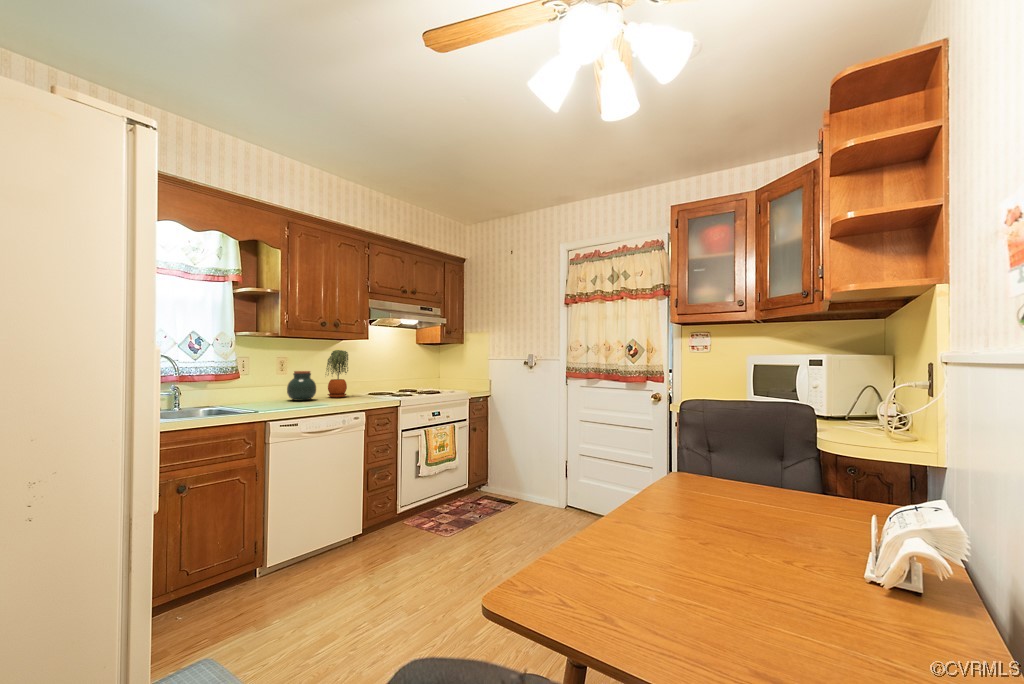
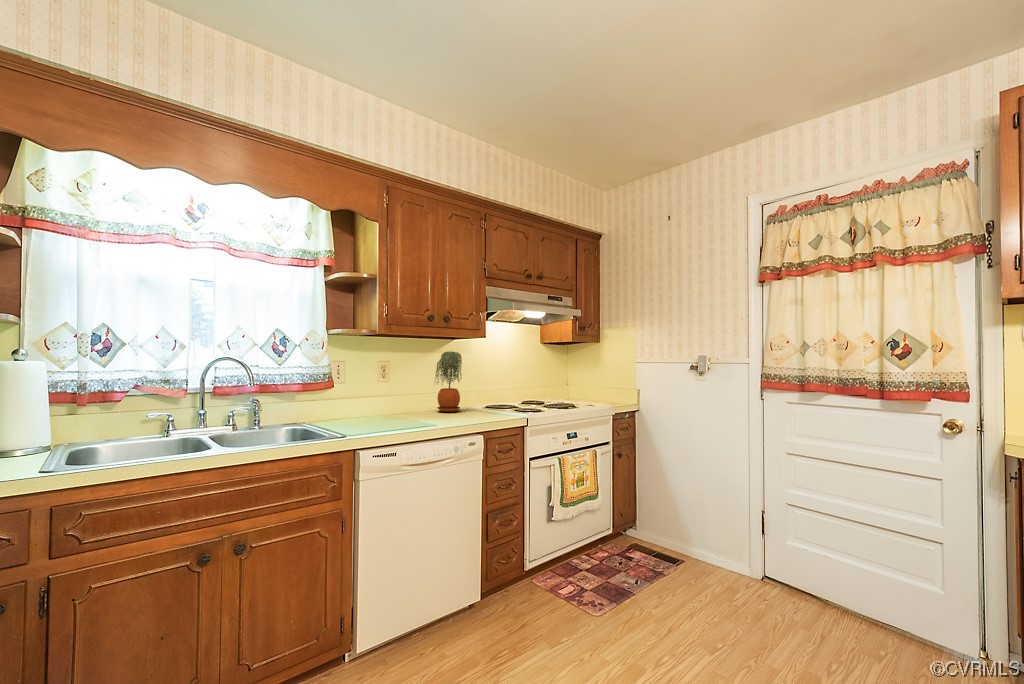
jar: present [287,371,316,401] -> none [389,378,423,416]

